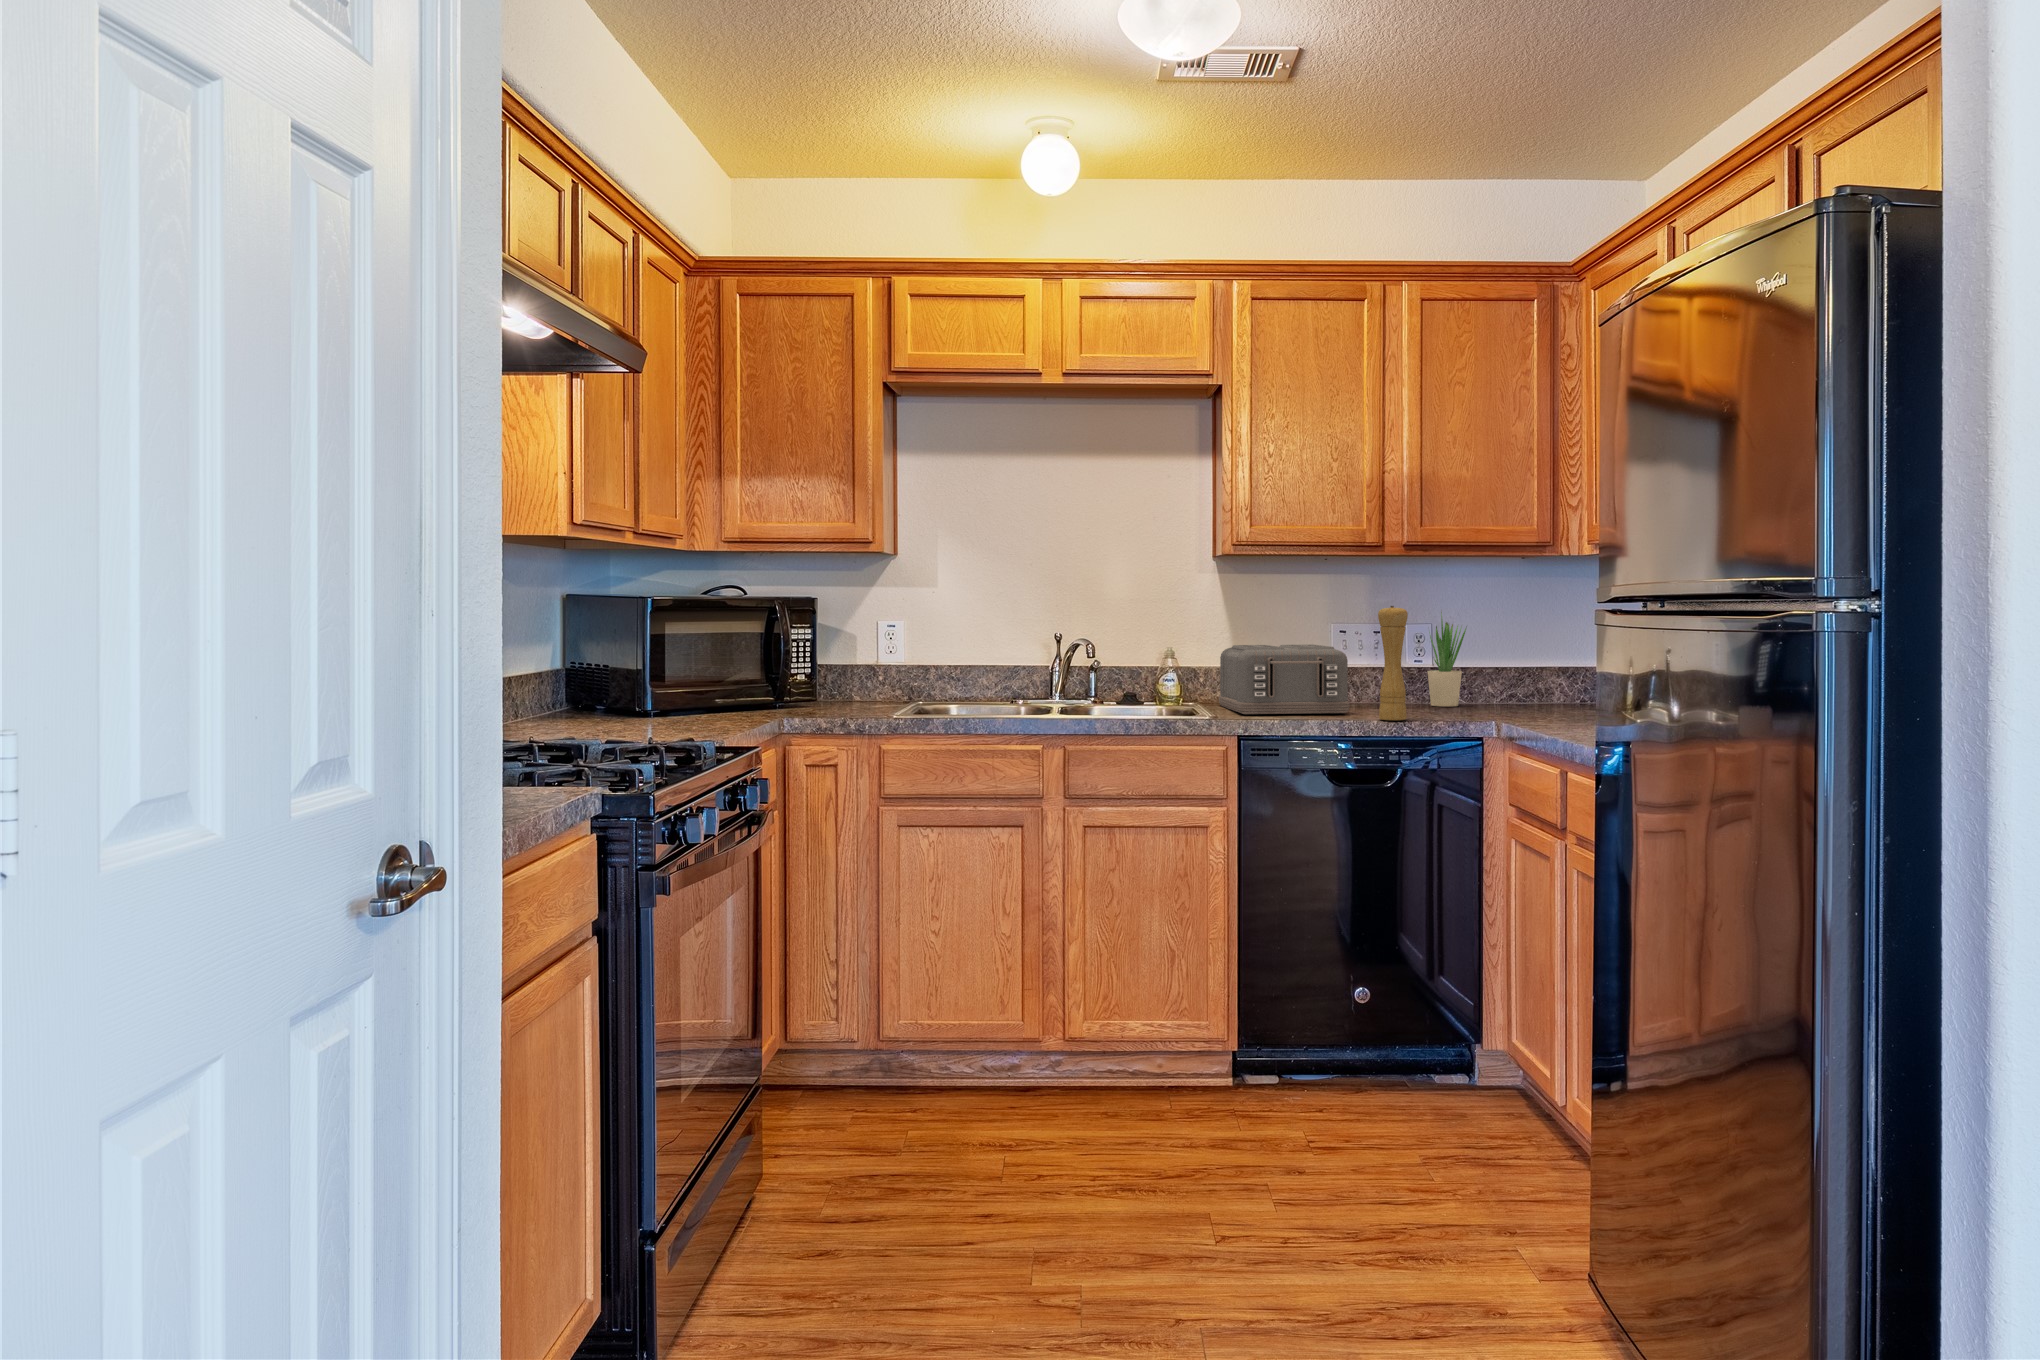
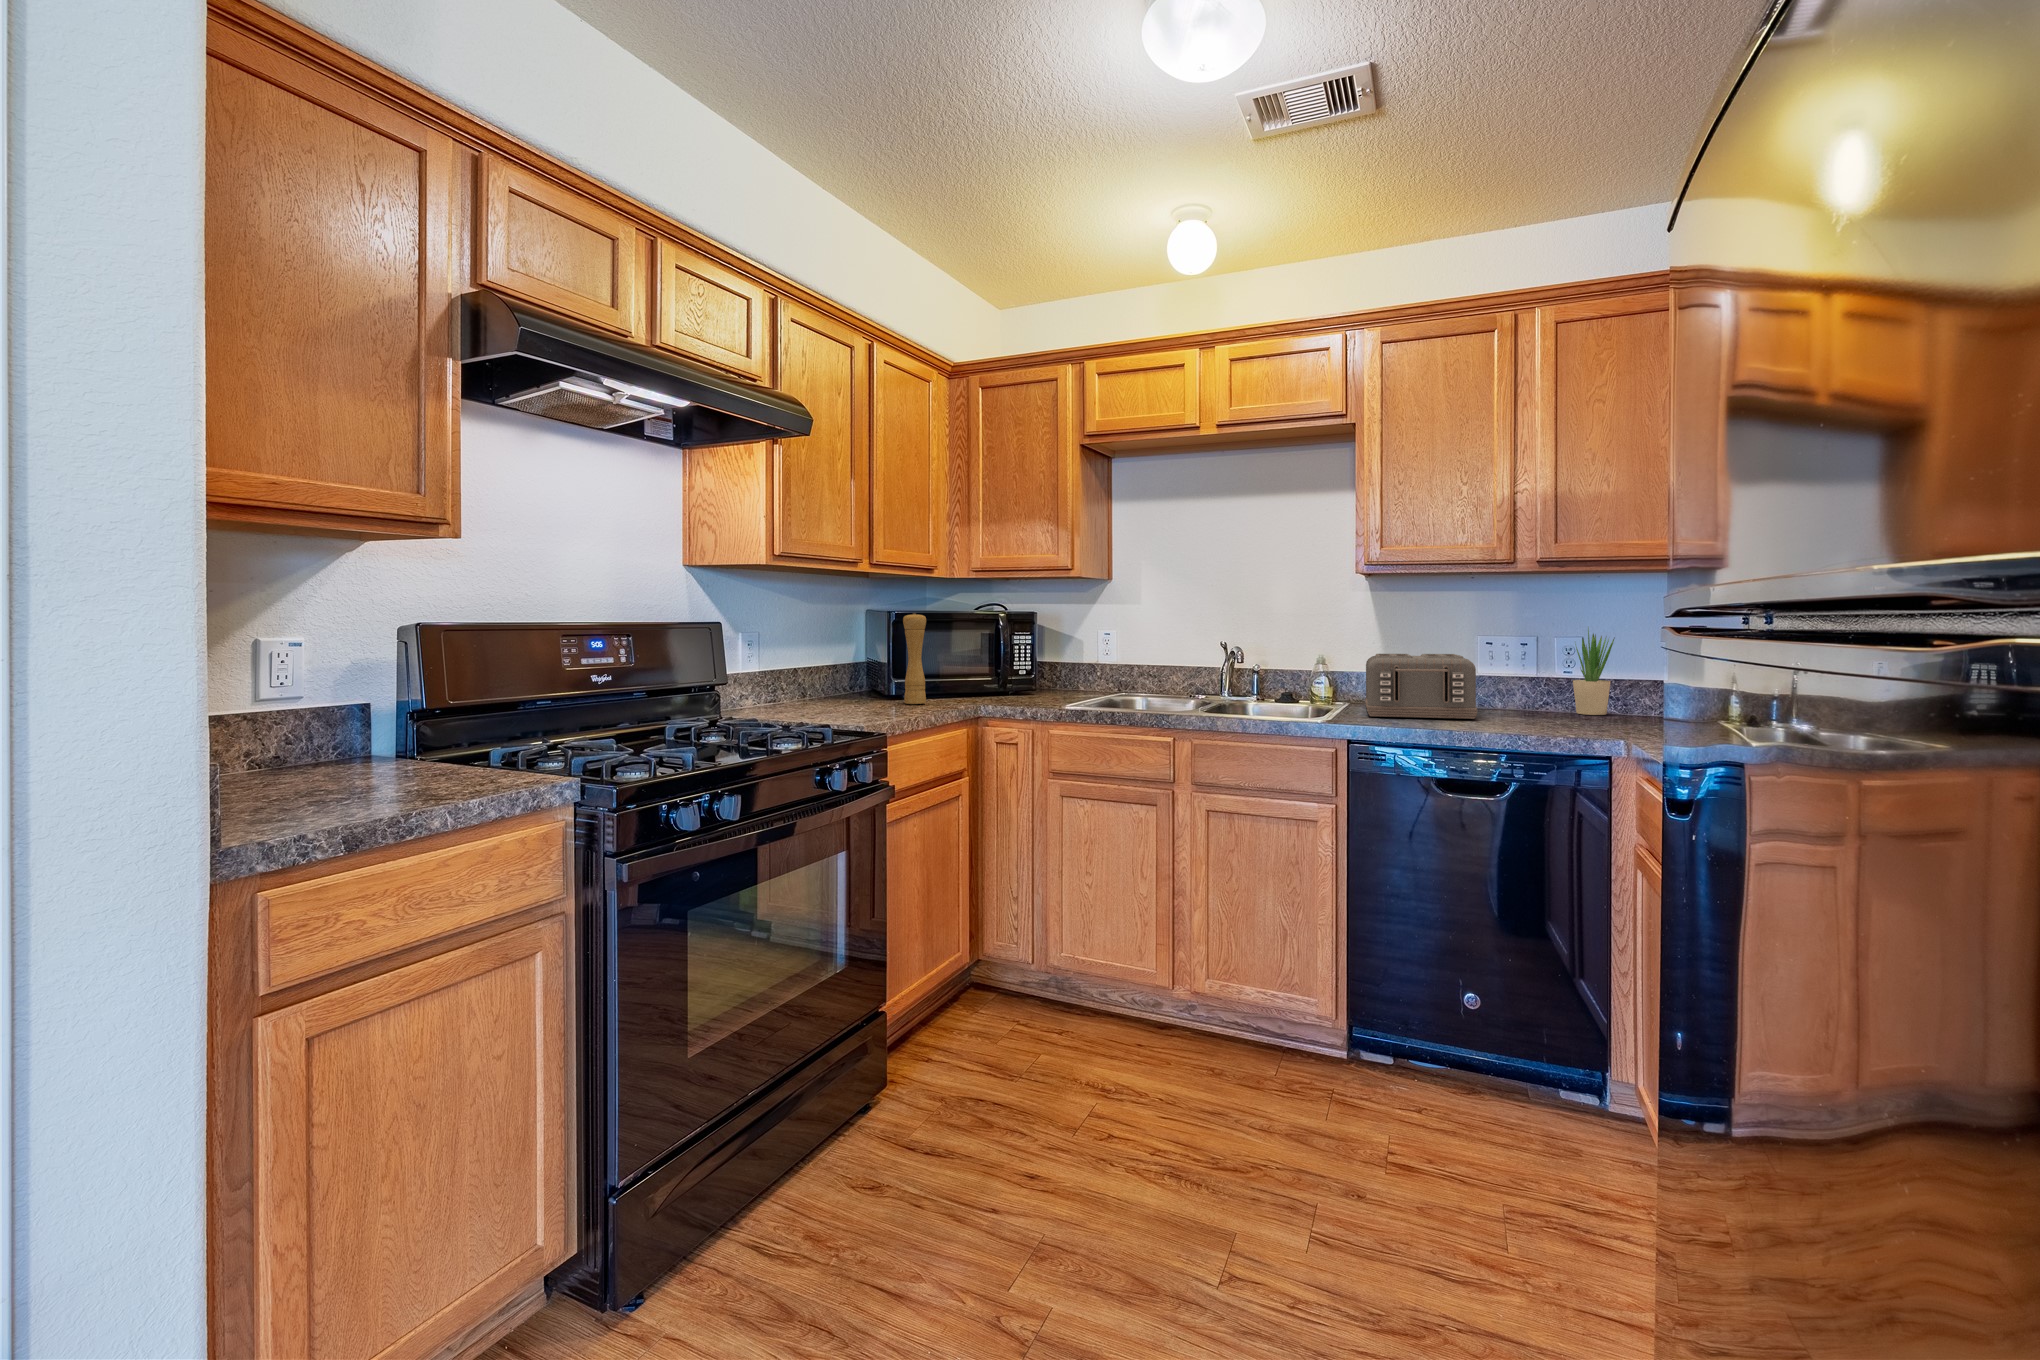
pepper mill: present [1378,606,1408,720] -> present [903,613,926,704]

